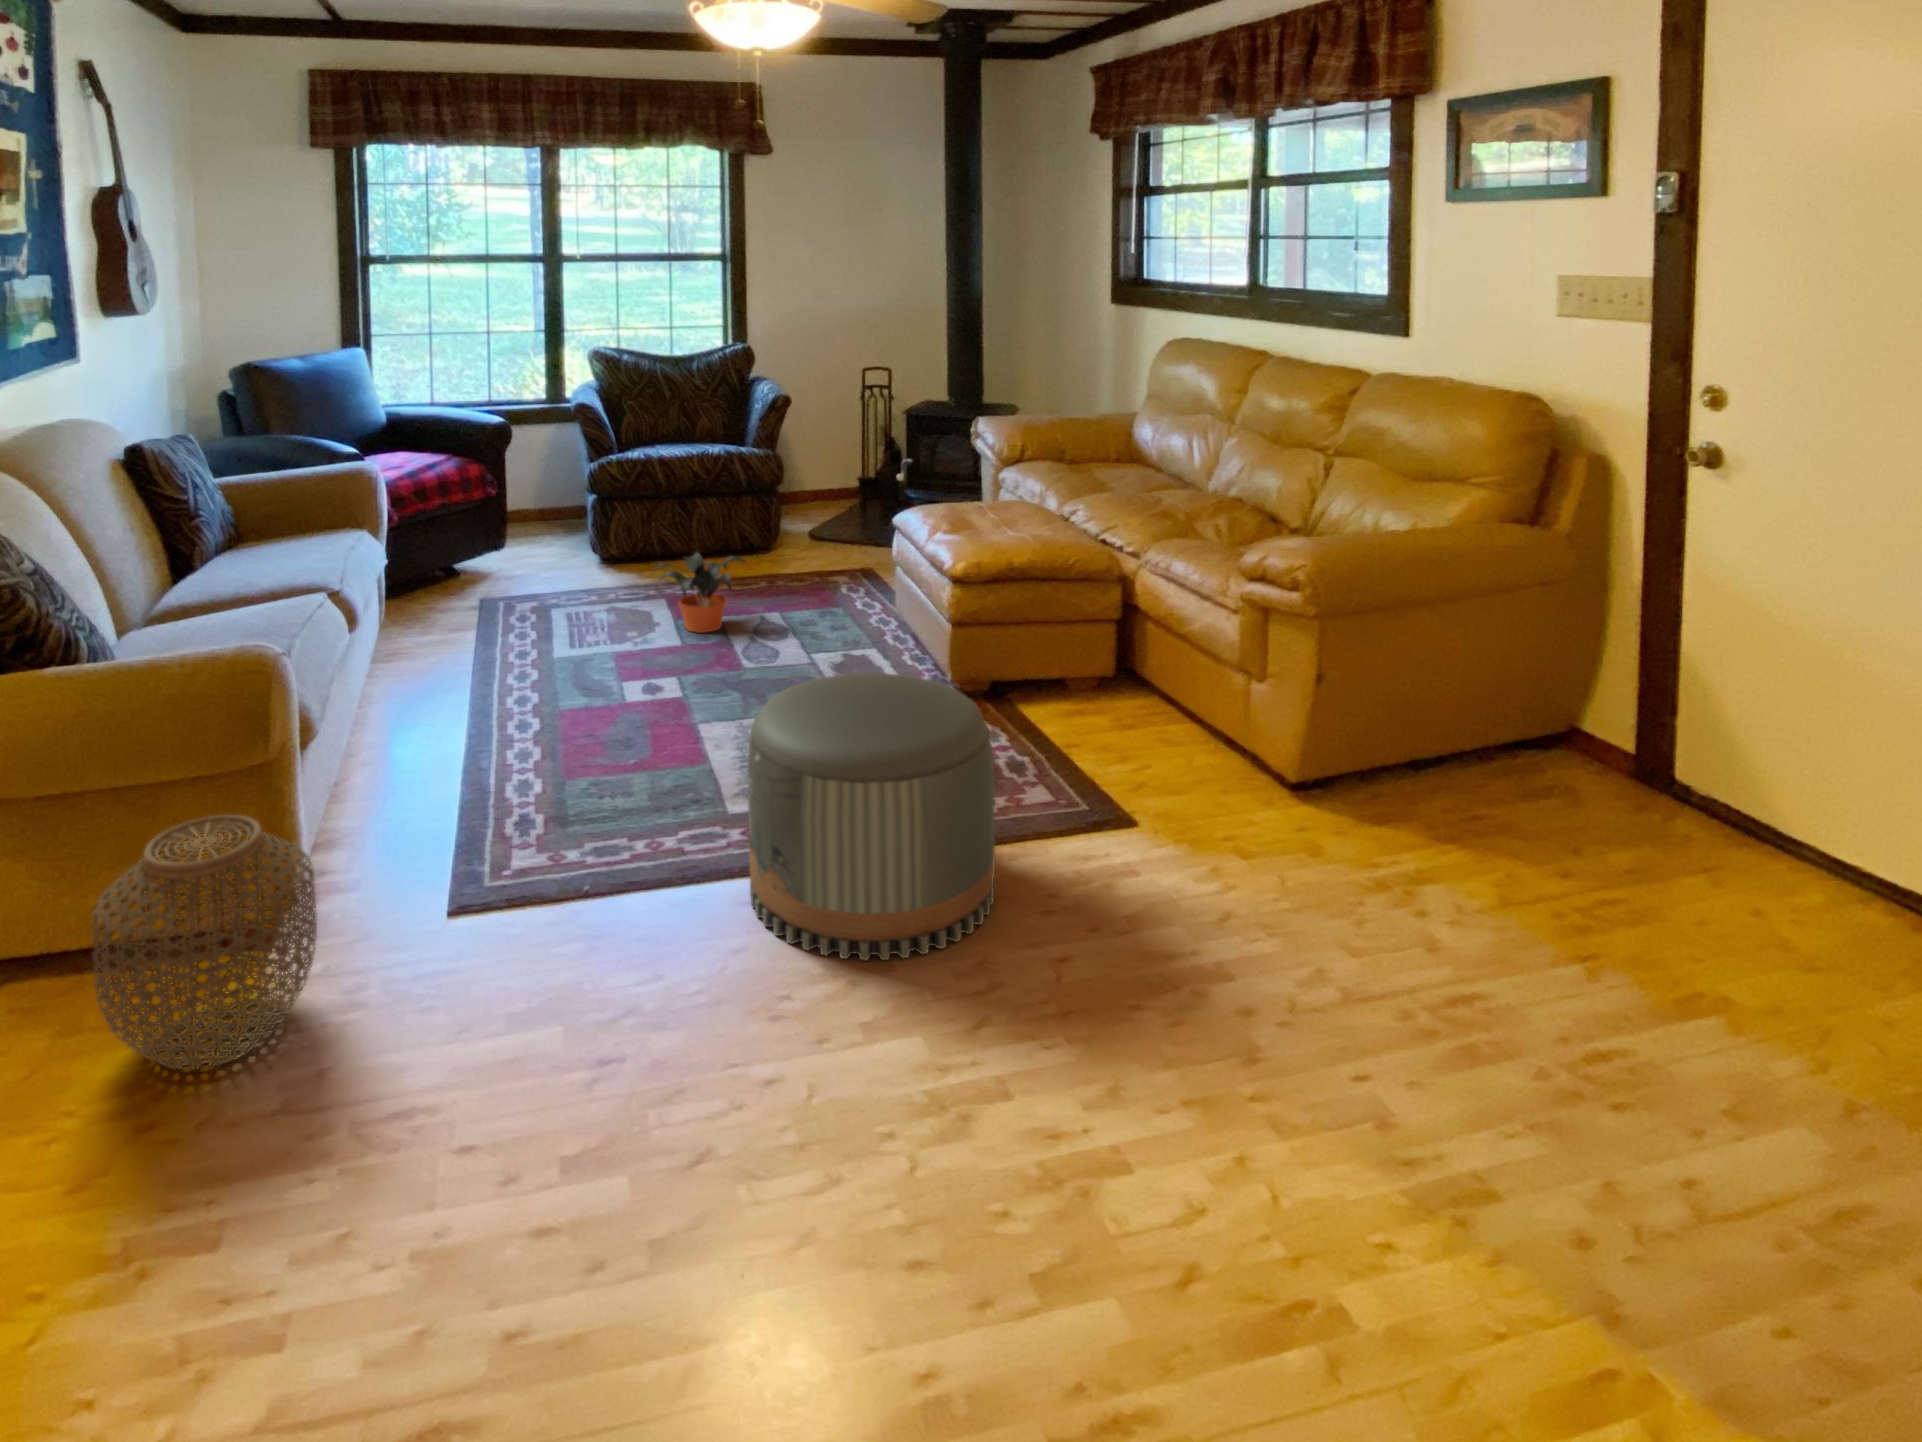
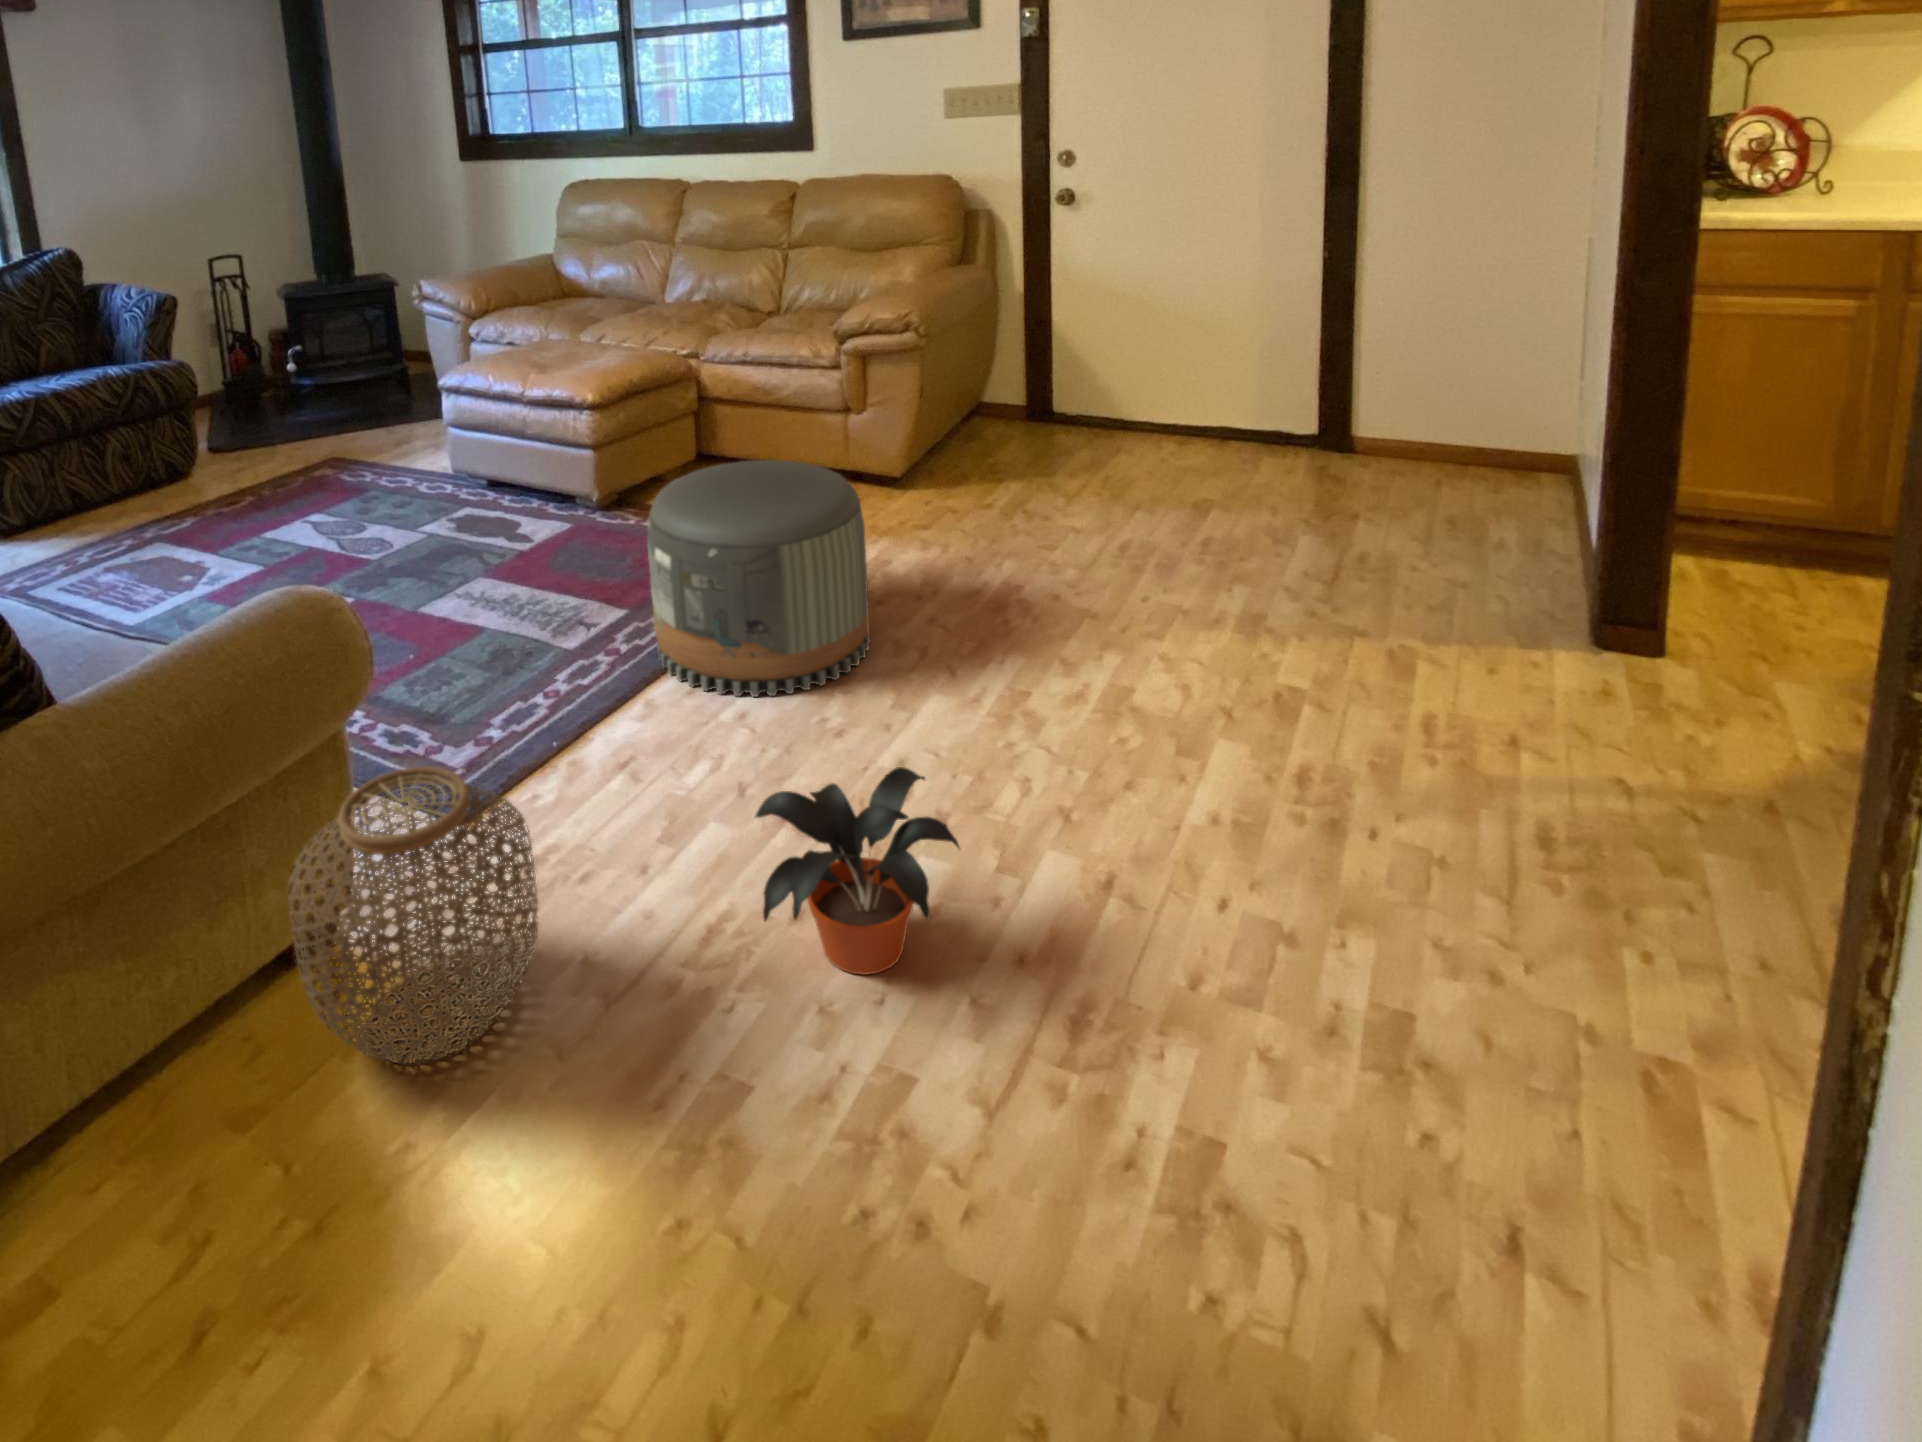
potted plant: present [653,552,745,633] -> present [755,767,960,975]

